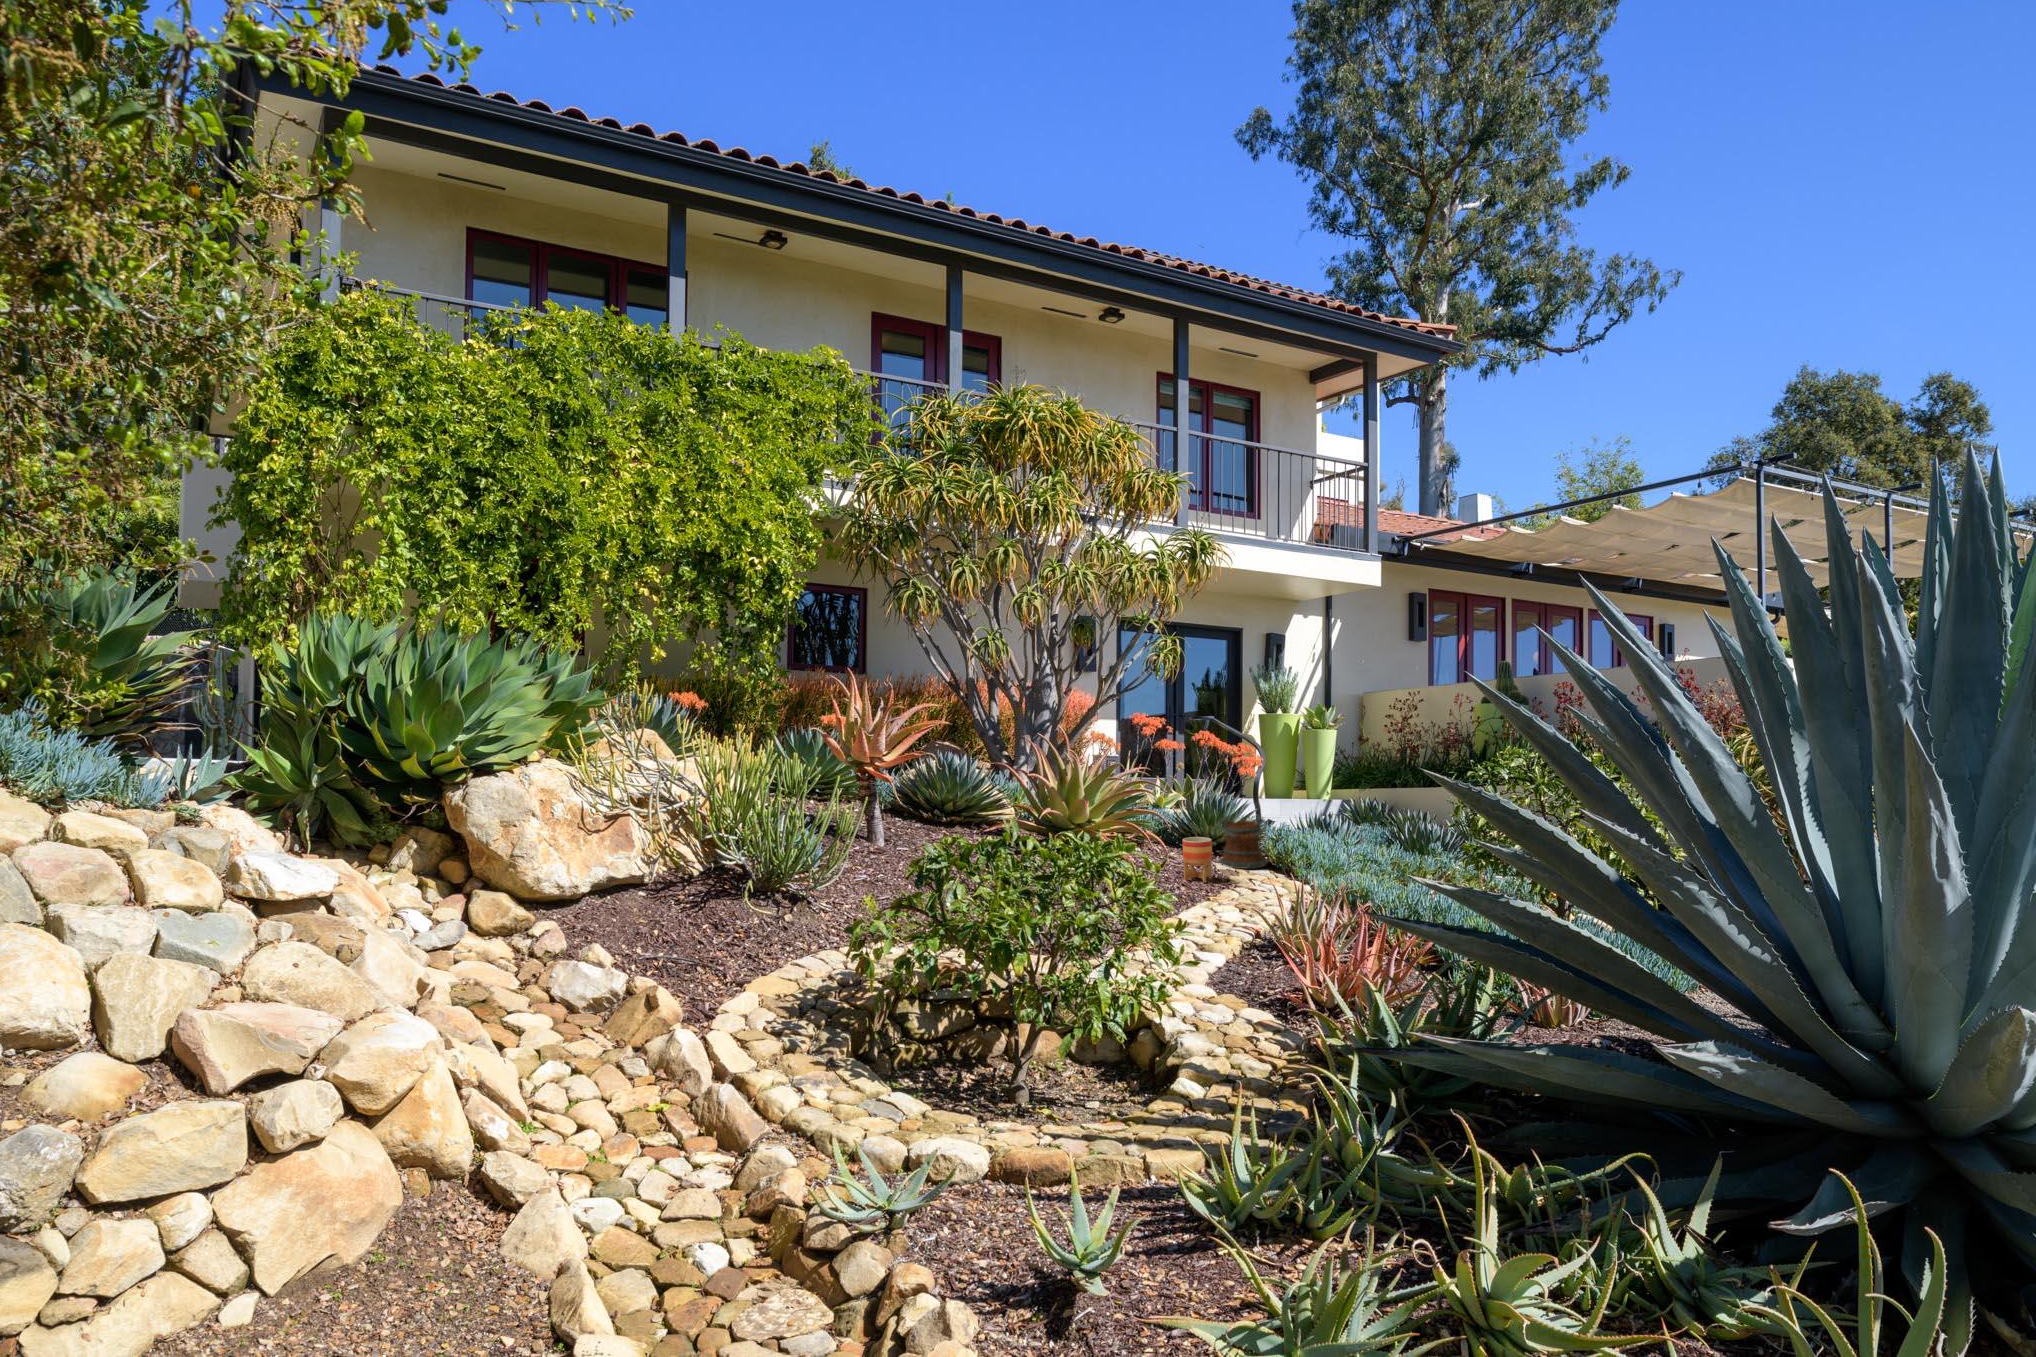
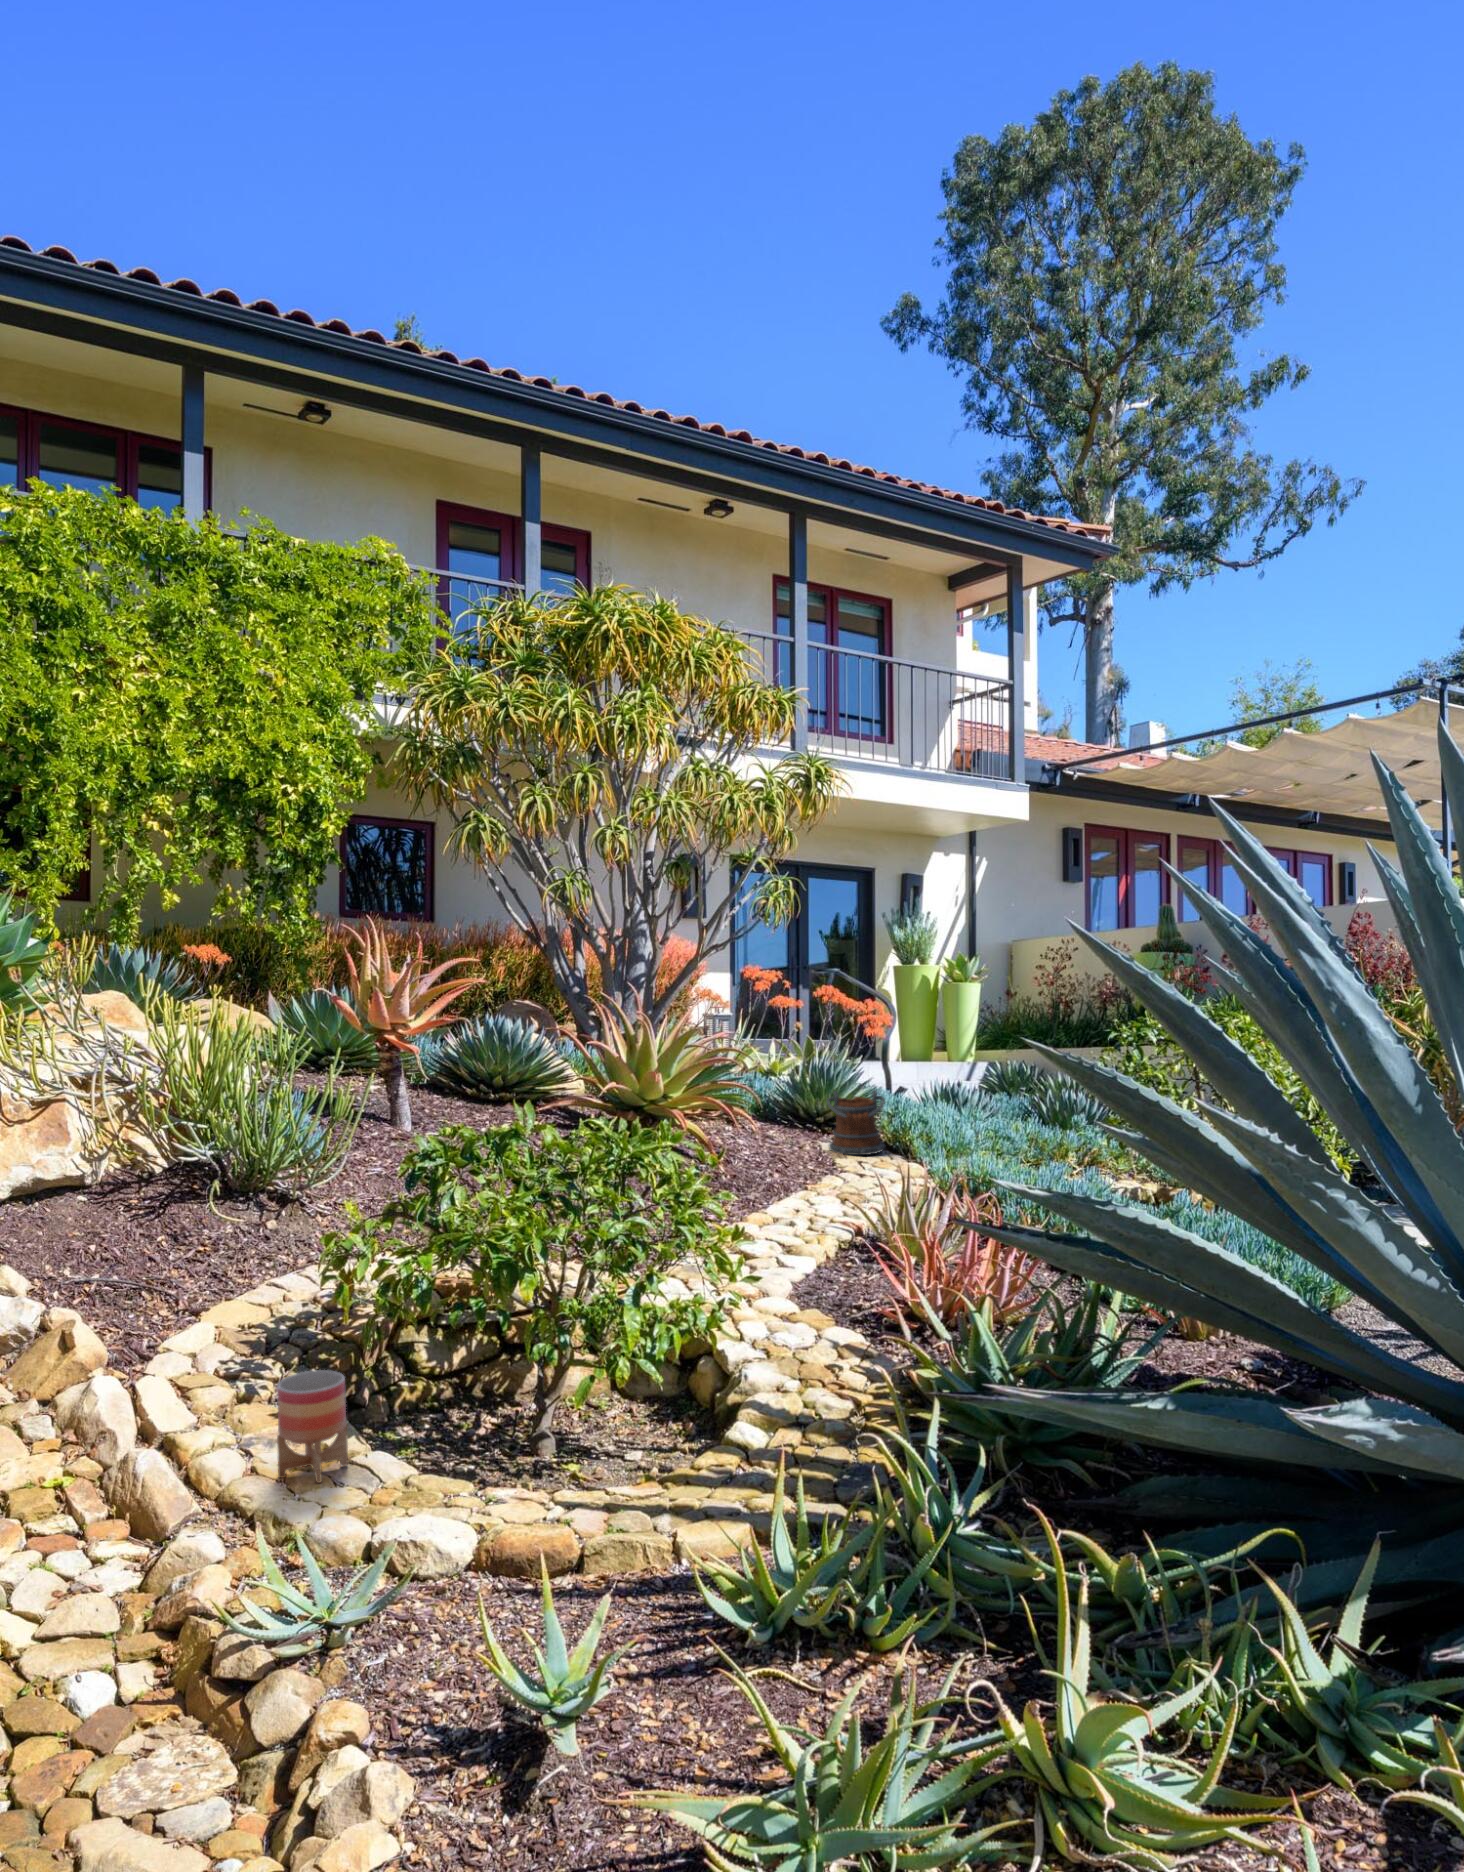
planter: present [1182,837,1212,882] -> present [277,1370,348,1483]

